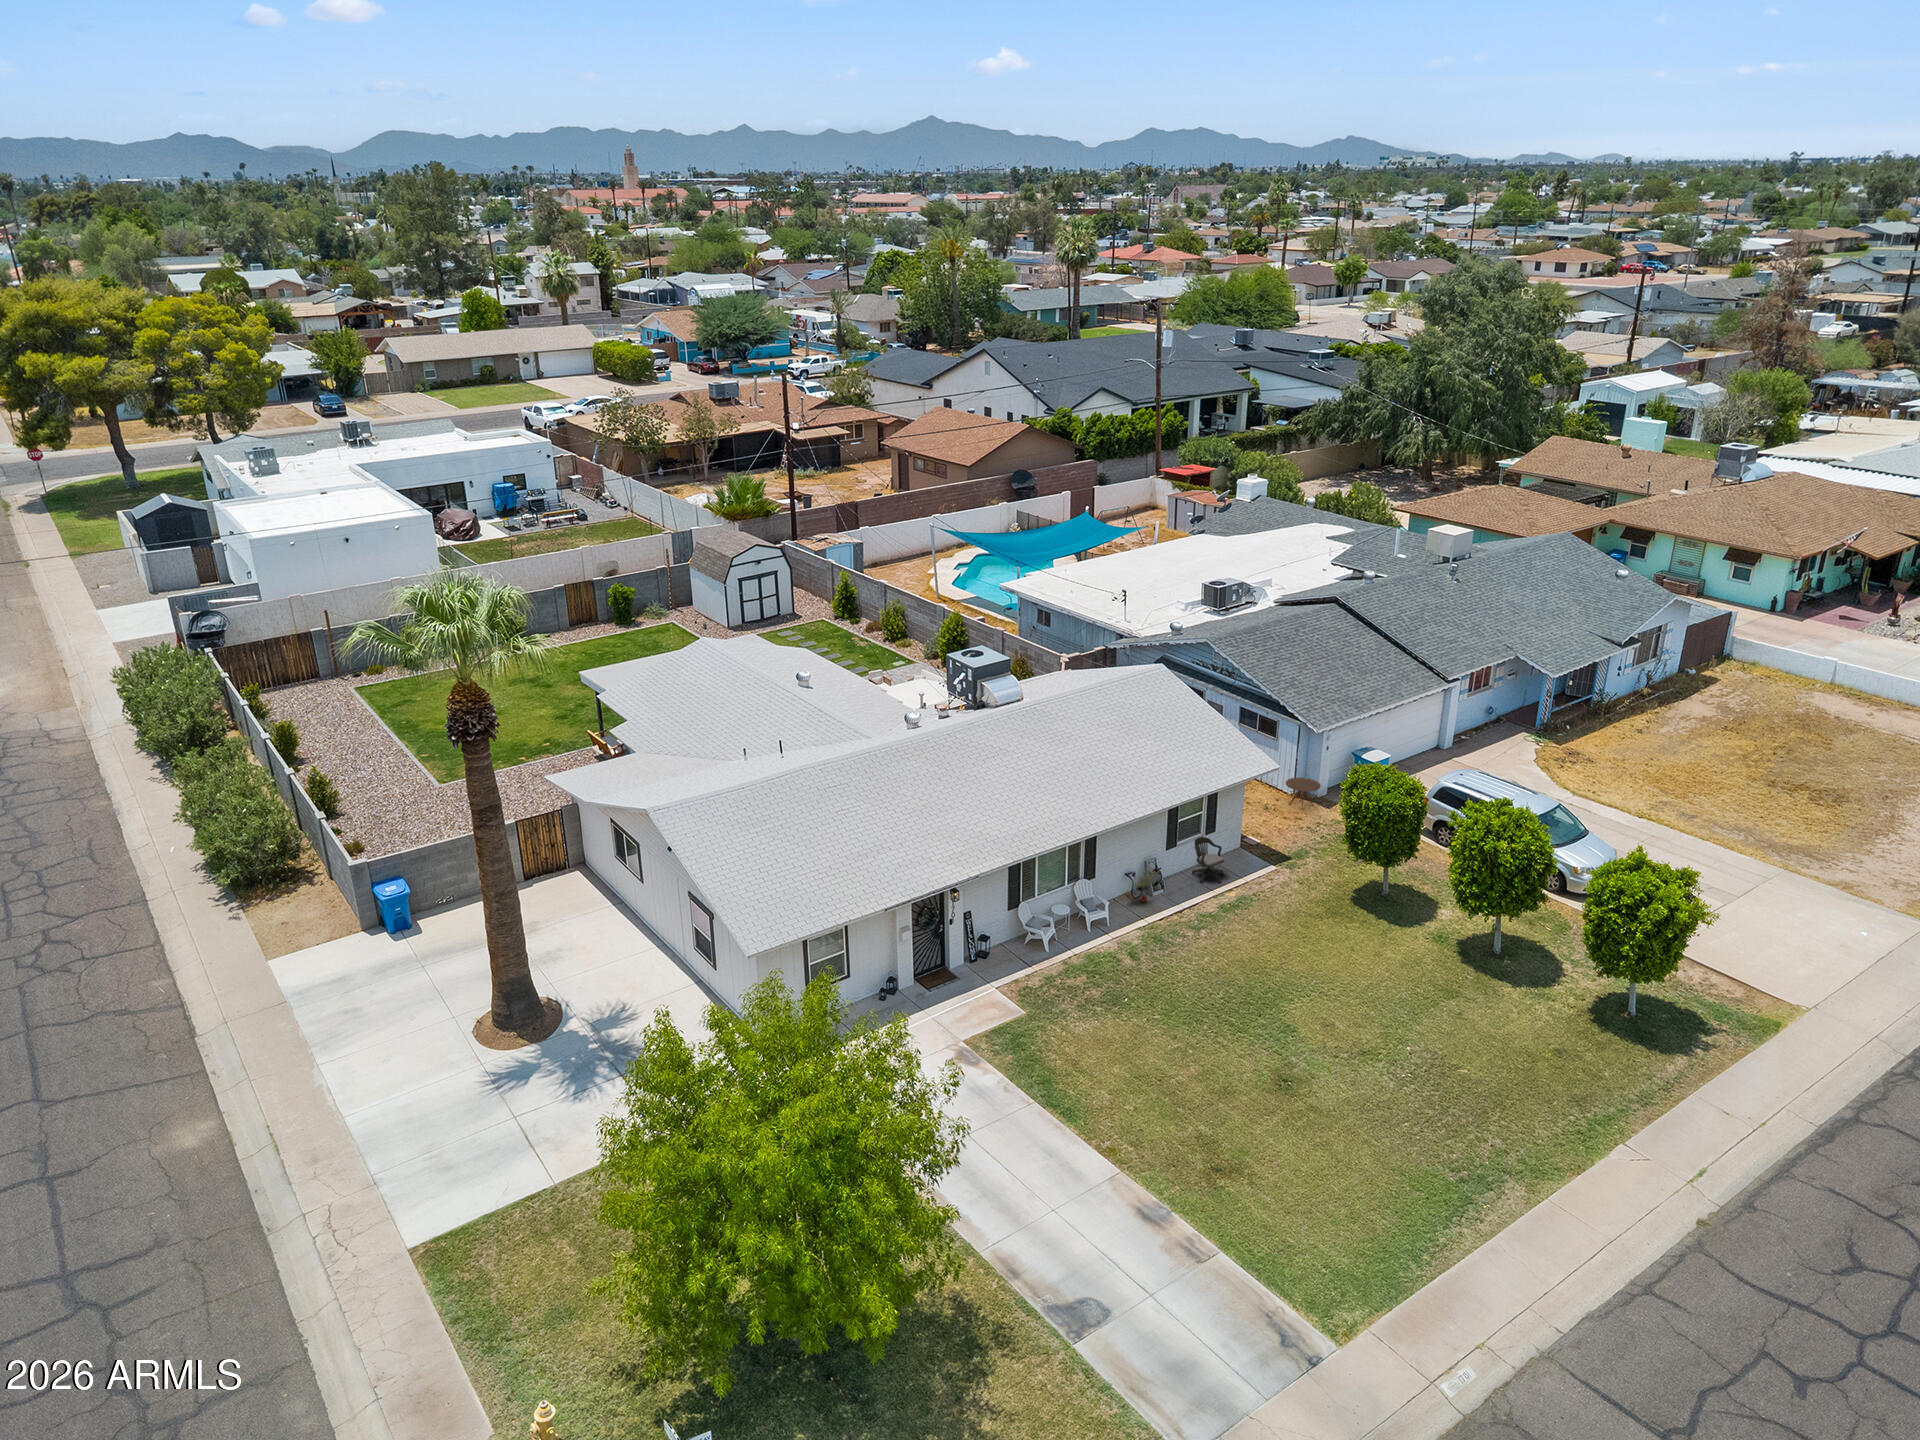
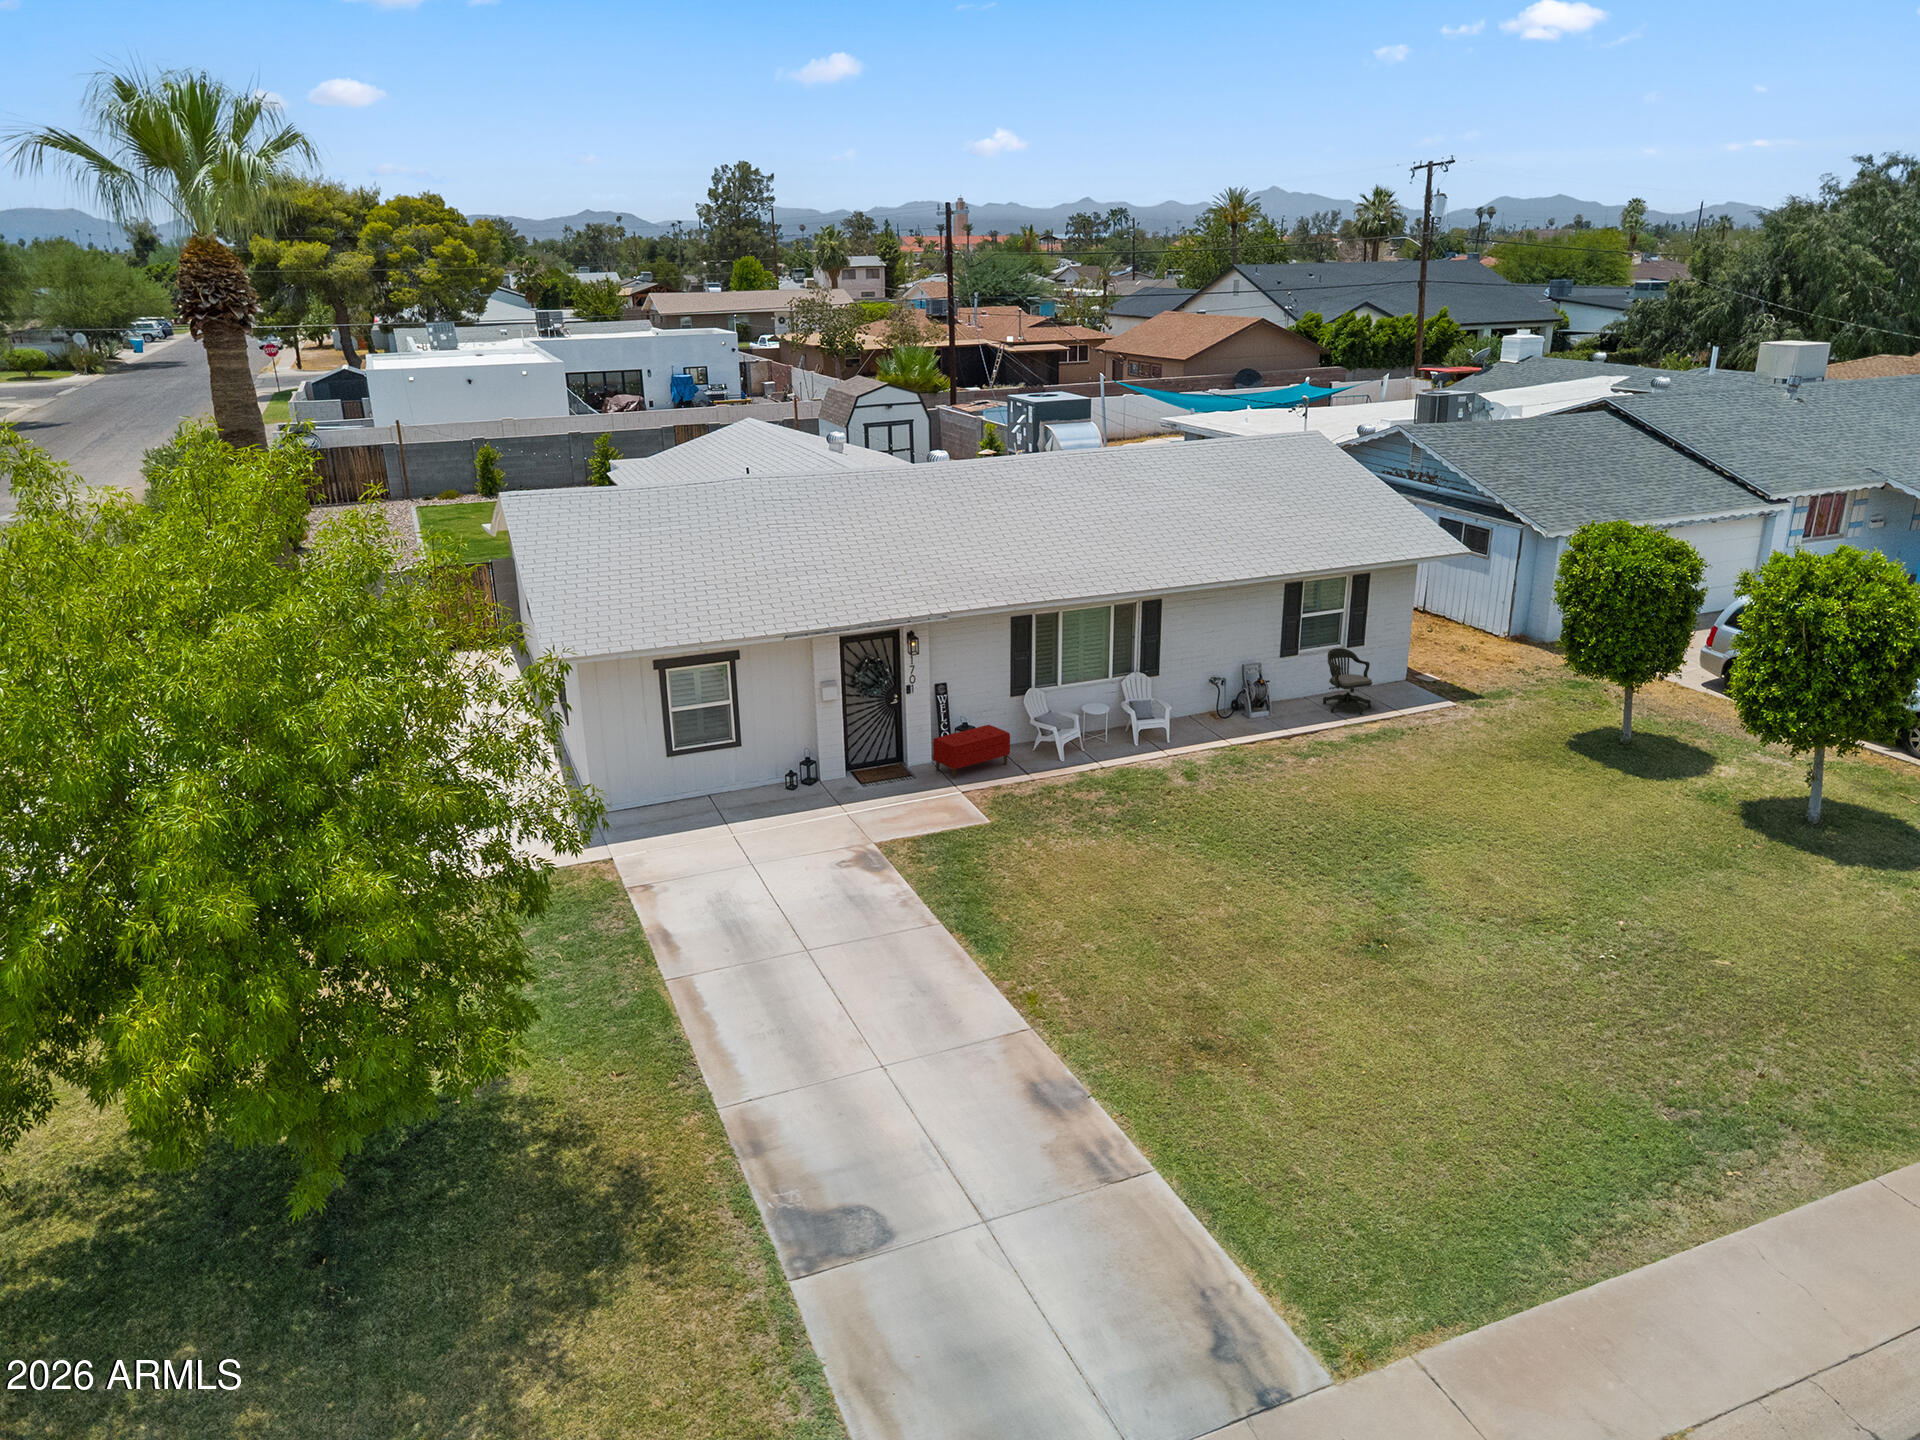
round table: present [1286,778,1321,810] -> none [1495,613,1549,656]
potted tree: present [1133,869,1157,902] -> none [1217,672,1260,725]
bench: none [967,933,1015,977] -> present [933,725,1010,779]

